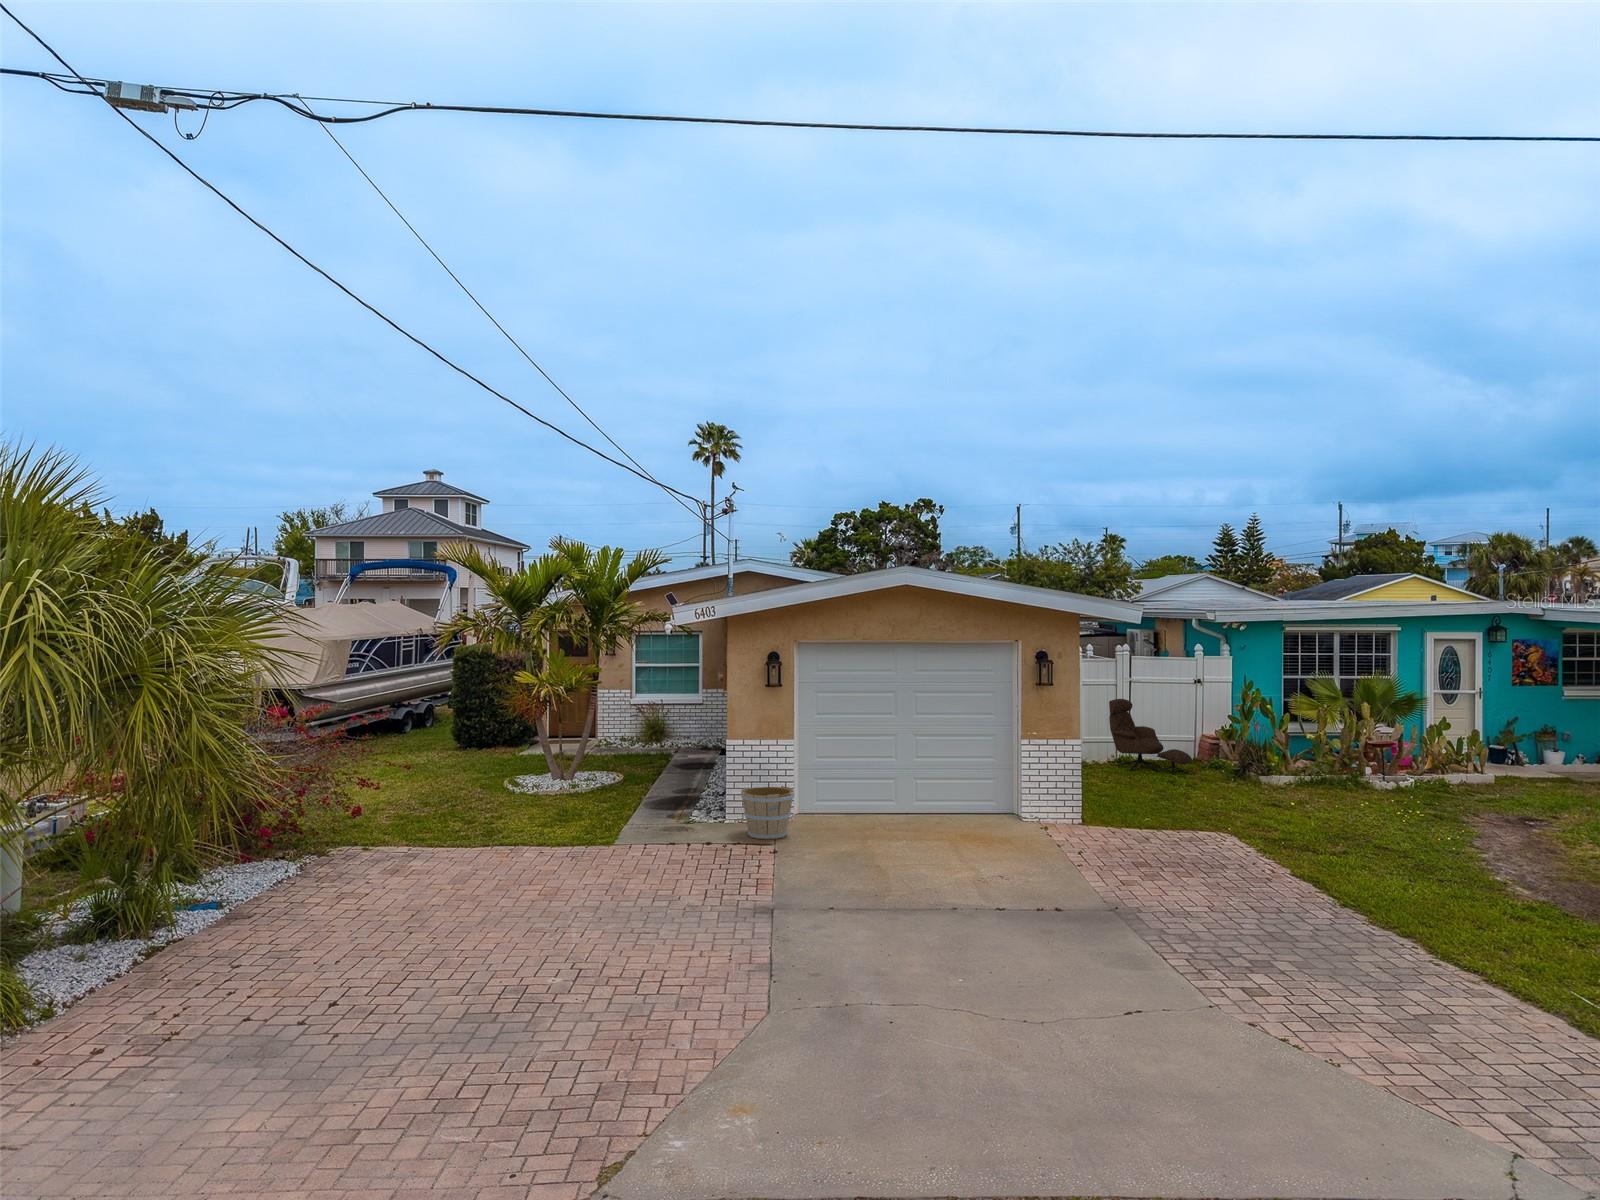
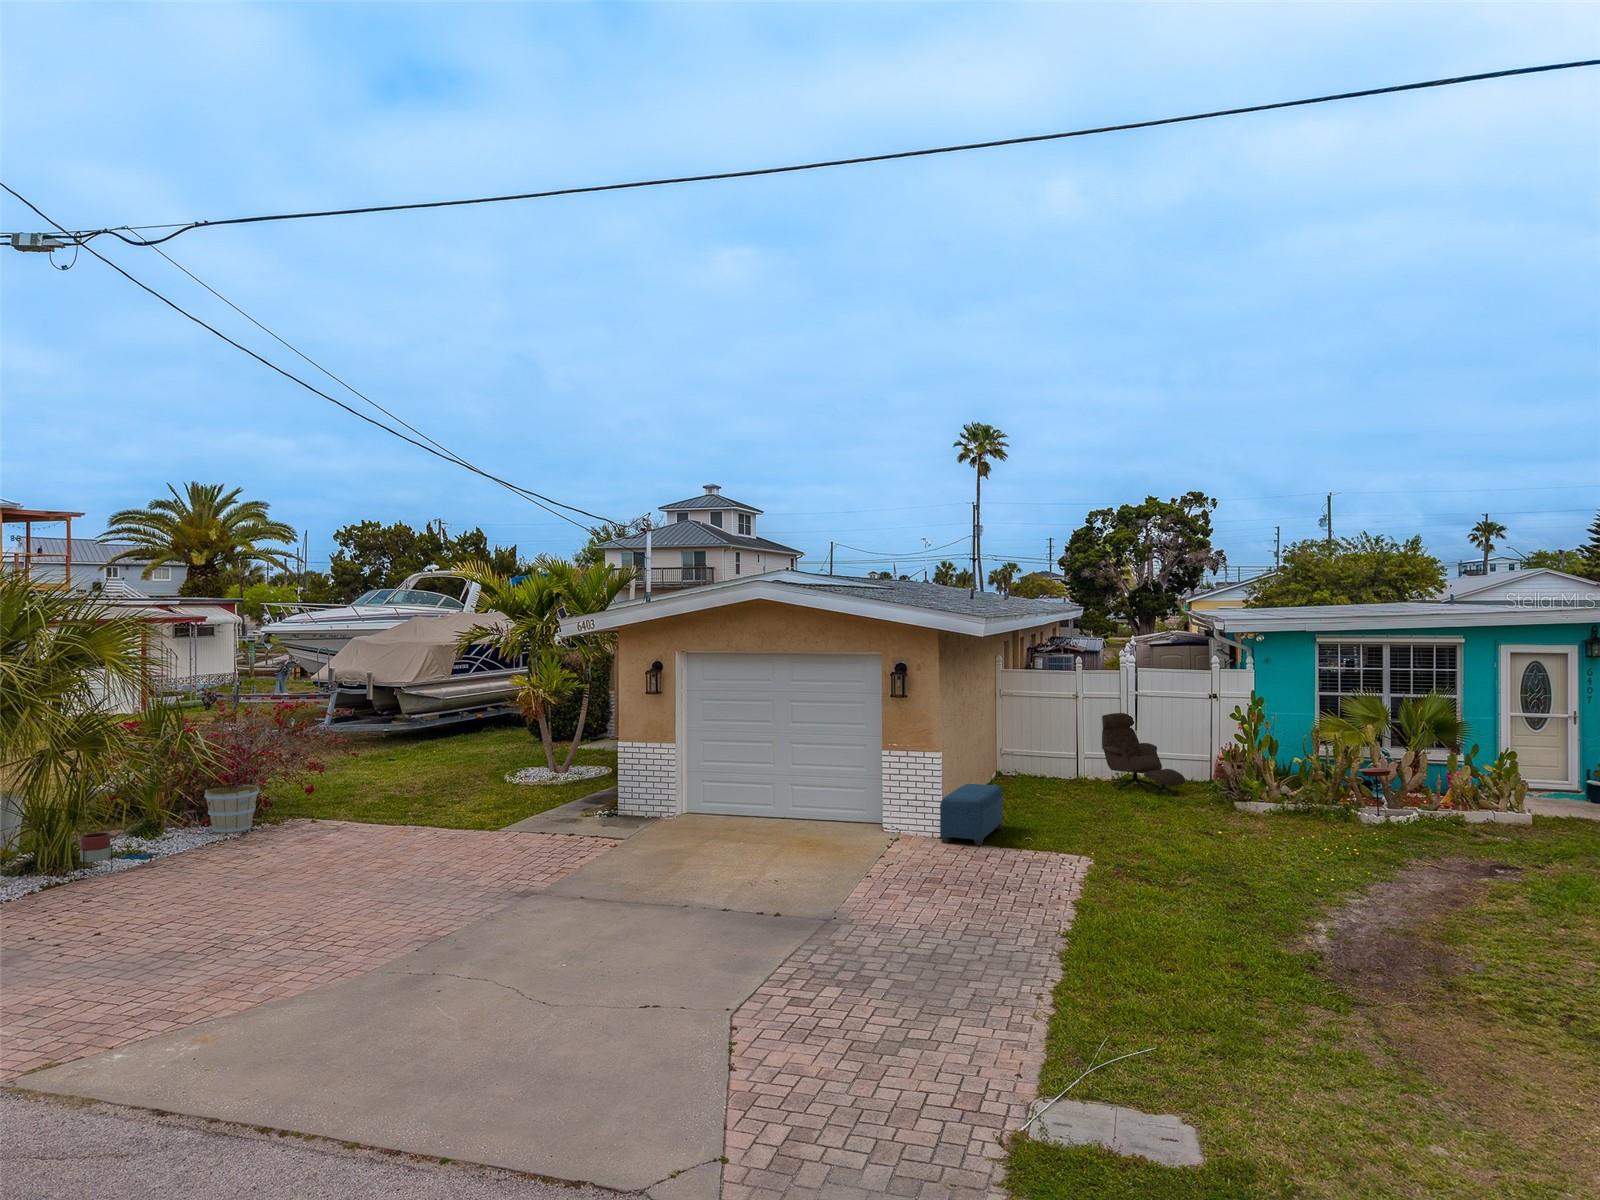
bench: none [1069,770,1128,830] -> present [940,784,1003,846]
wooden bucket: present [741,786,795,840] -> present [204,785,259,833]
planter: none [149,885,192,947] -> present [80,832,112,877]

